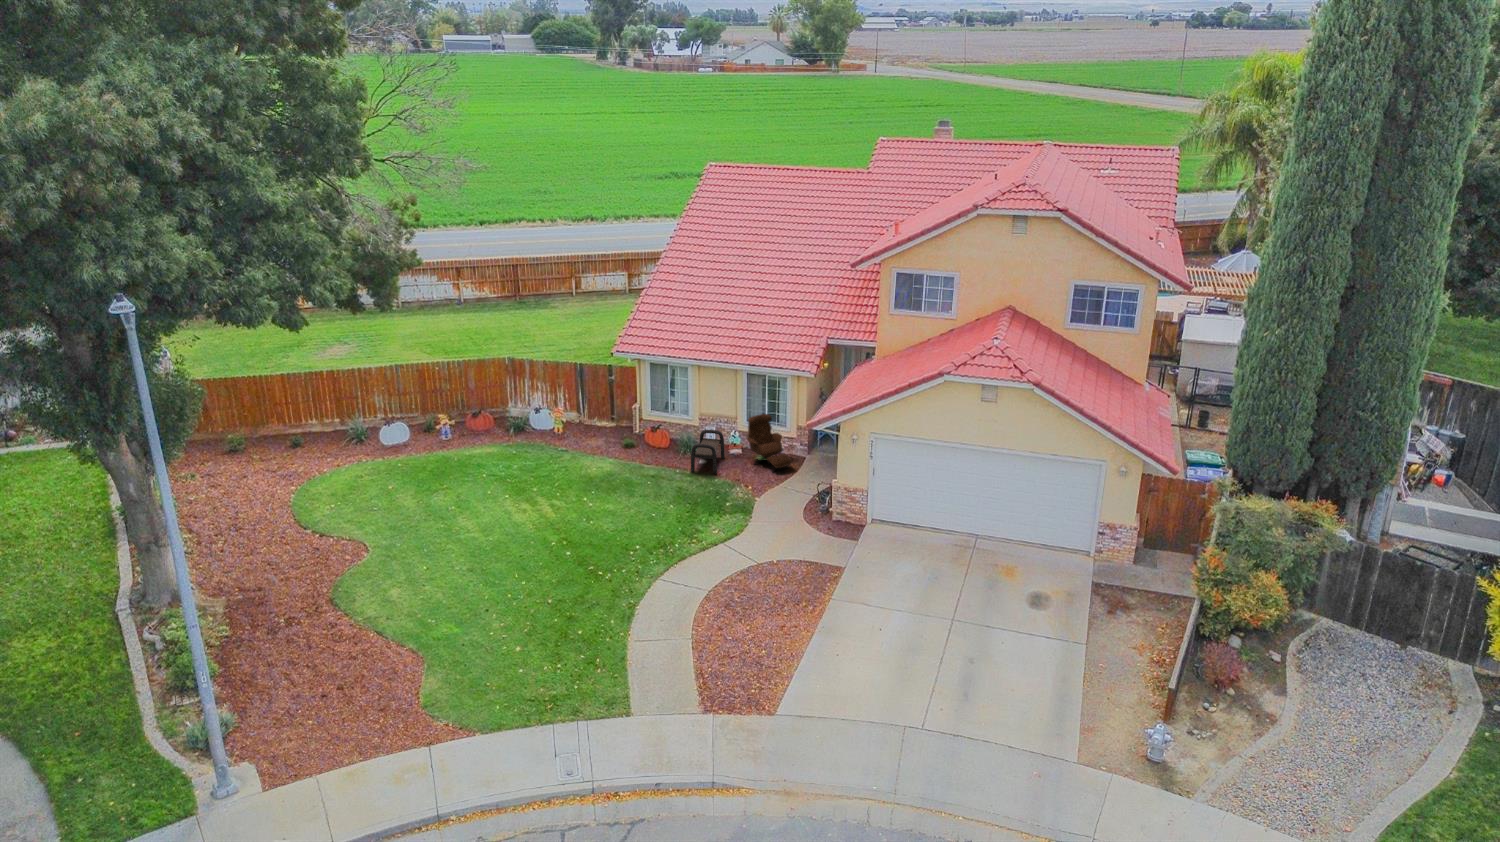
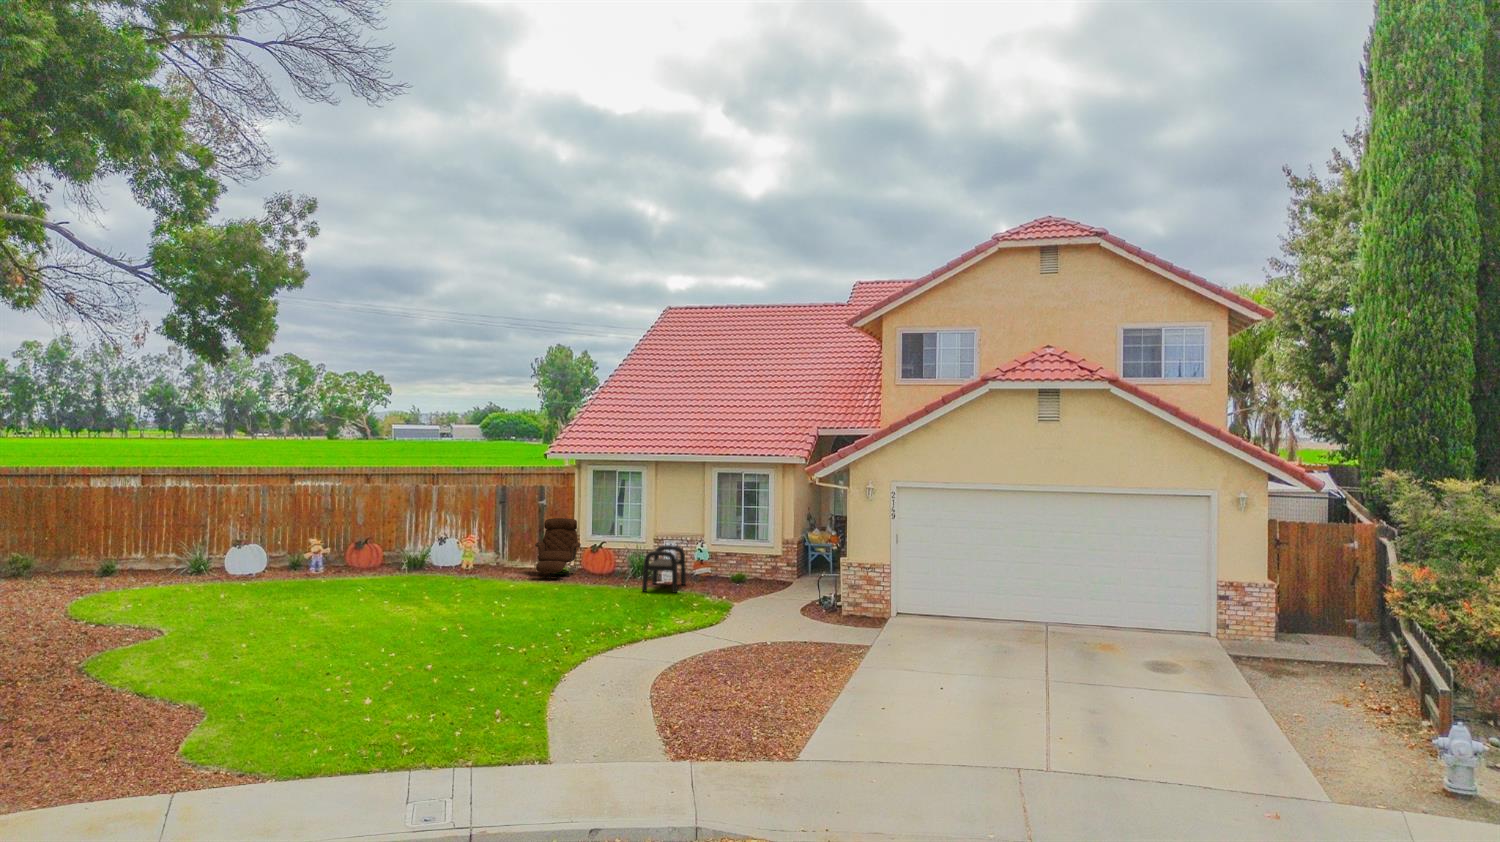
lounge chair: present [747,414,791,472] -> present [535,518,581,581]

